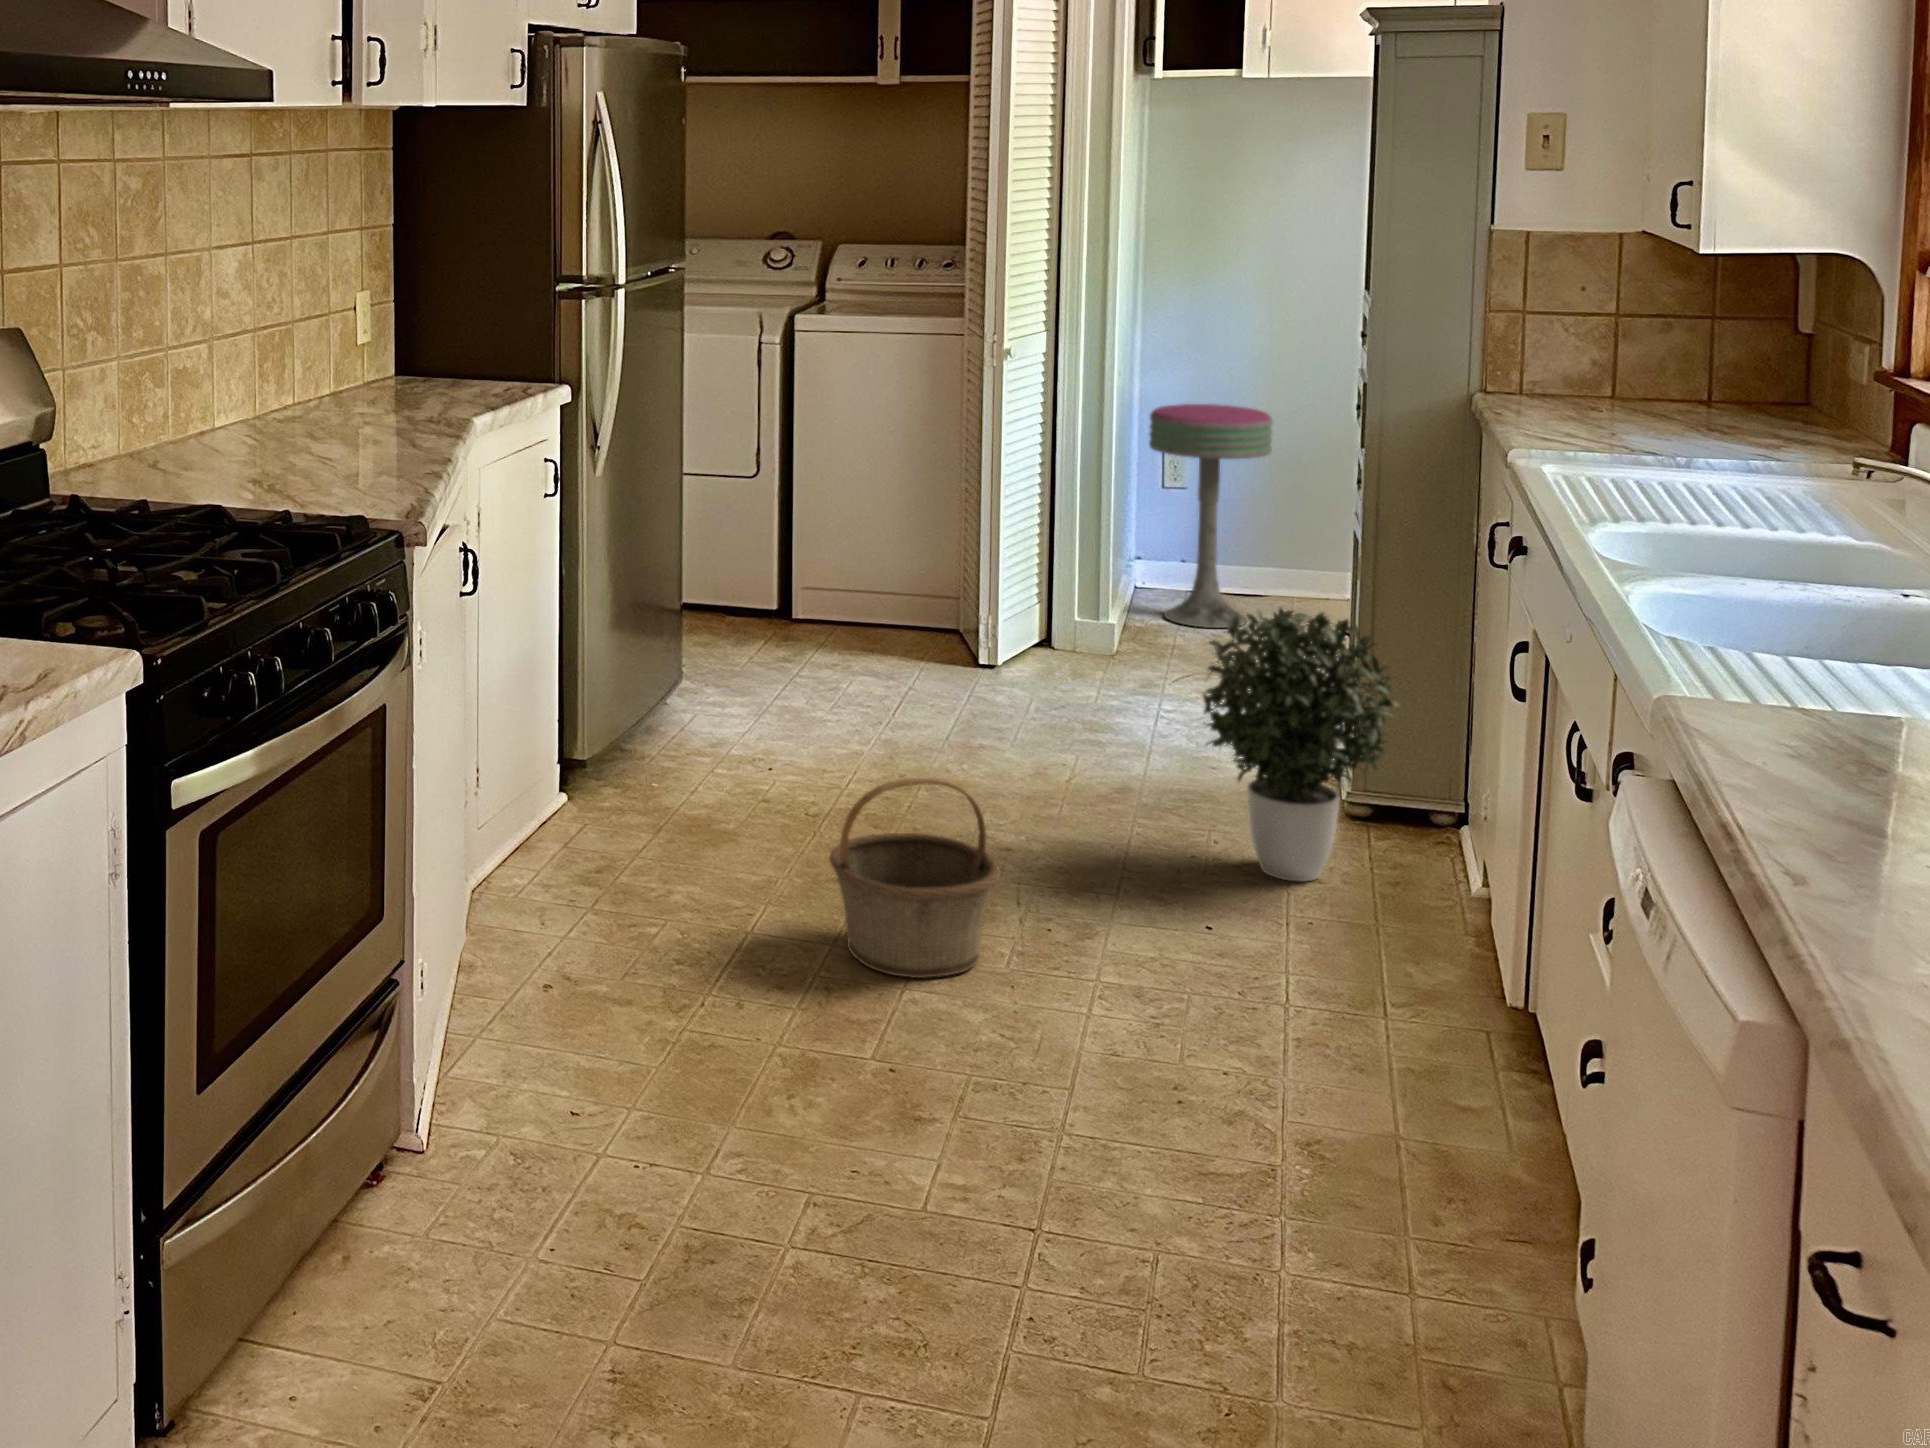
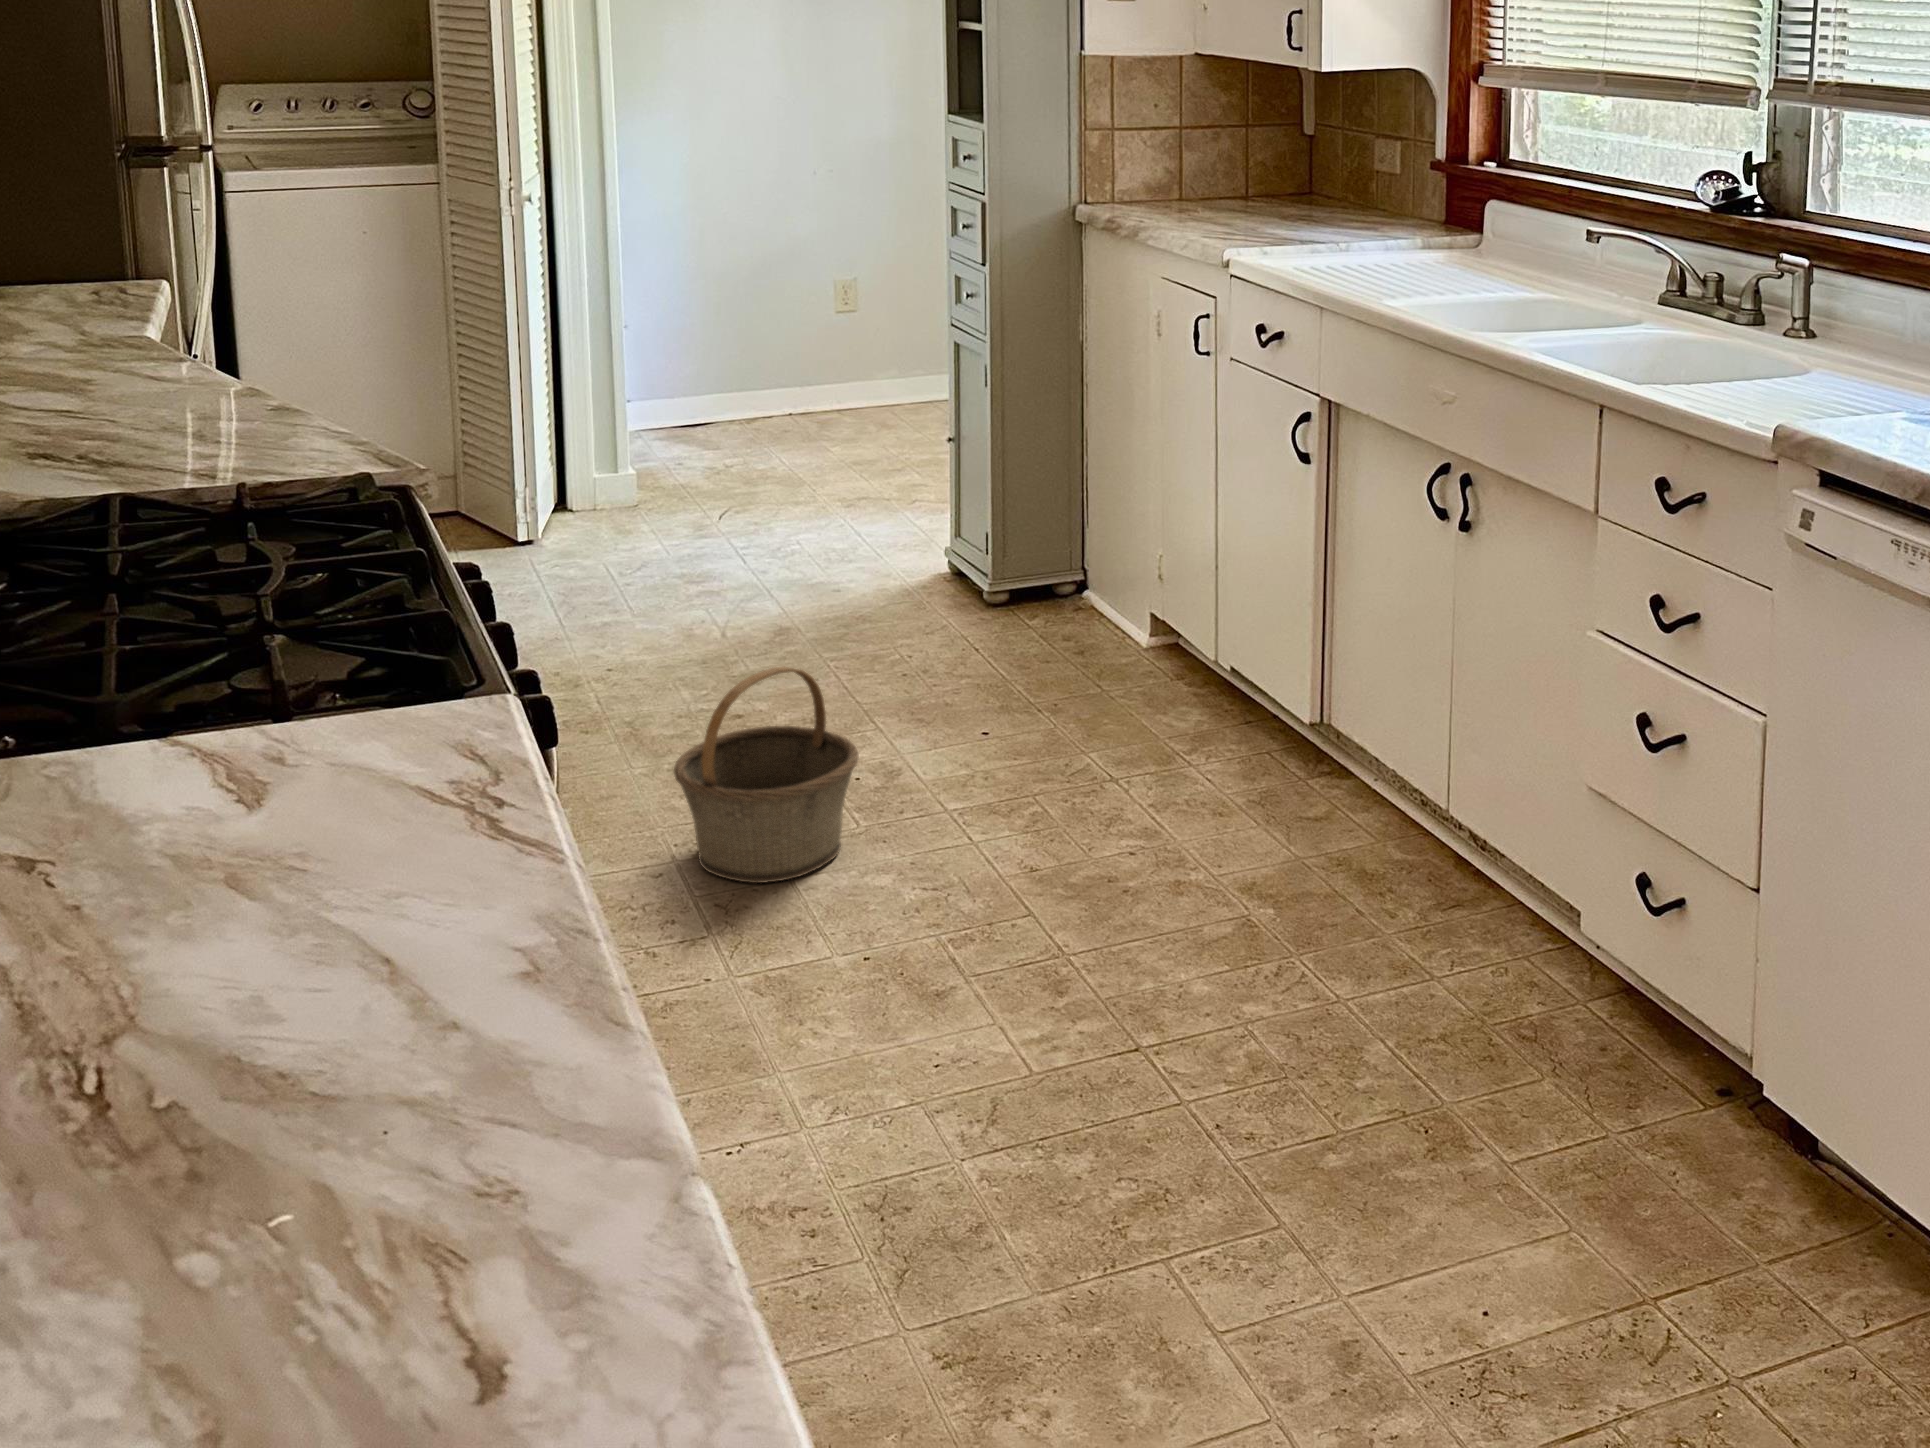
bar stool: present [1149,404,1273,628] -> none [609,237,735,467]
potted plant: present [1203,608,1398,881] -> none [905,426,1089,684]

